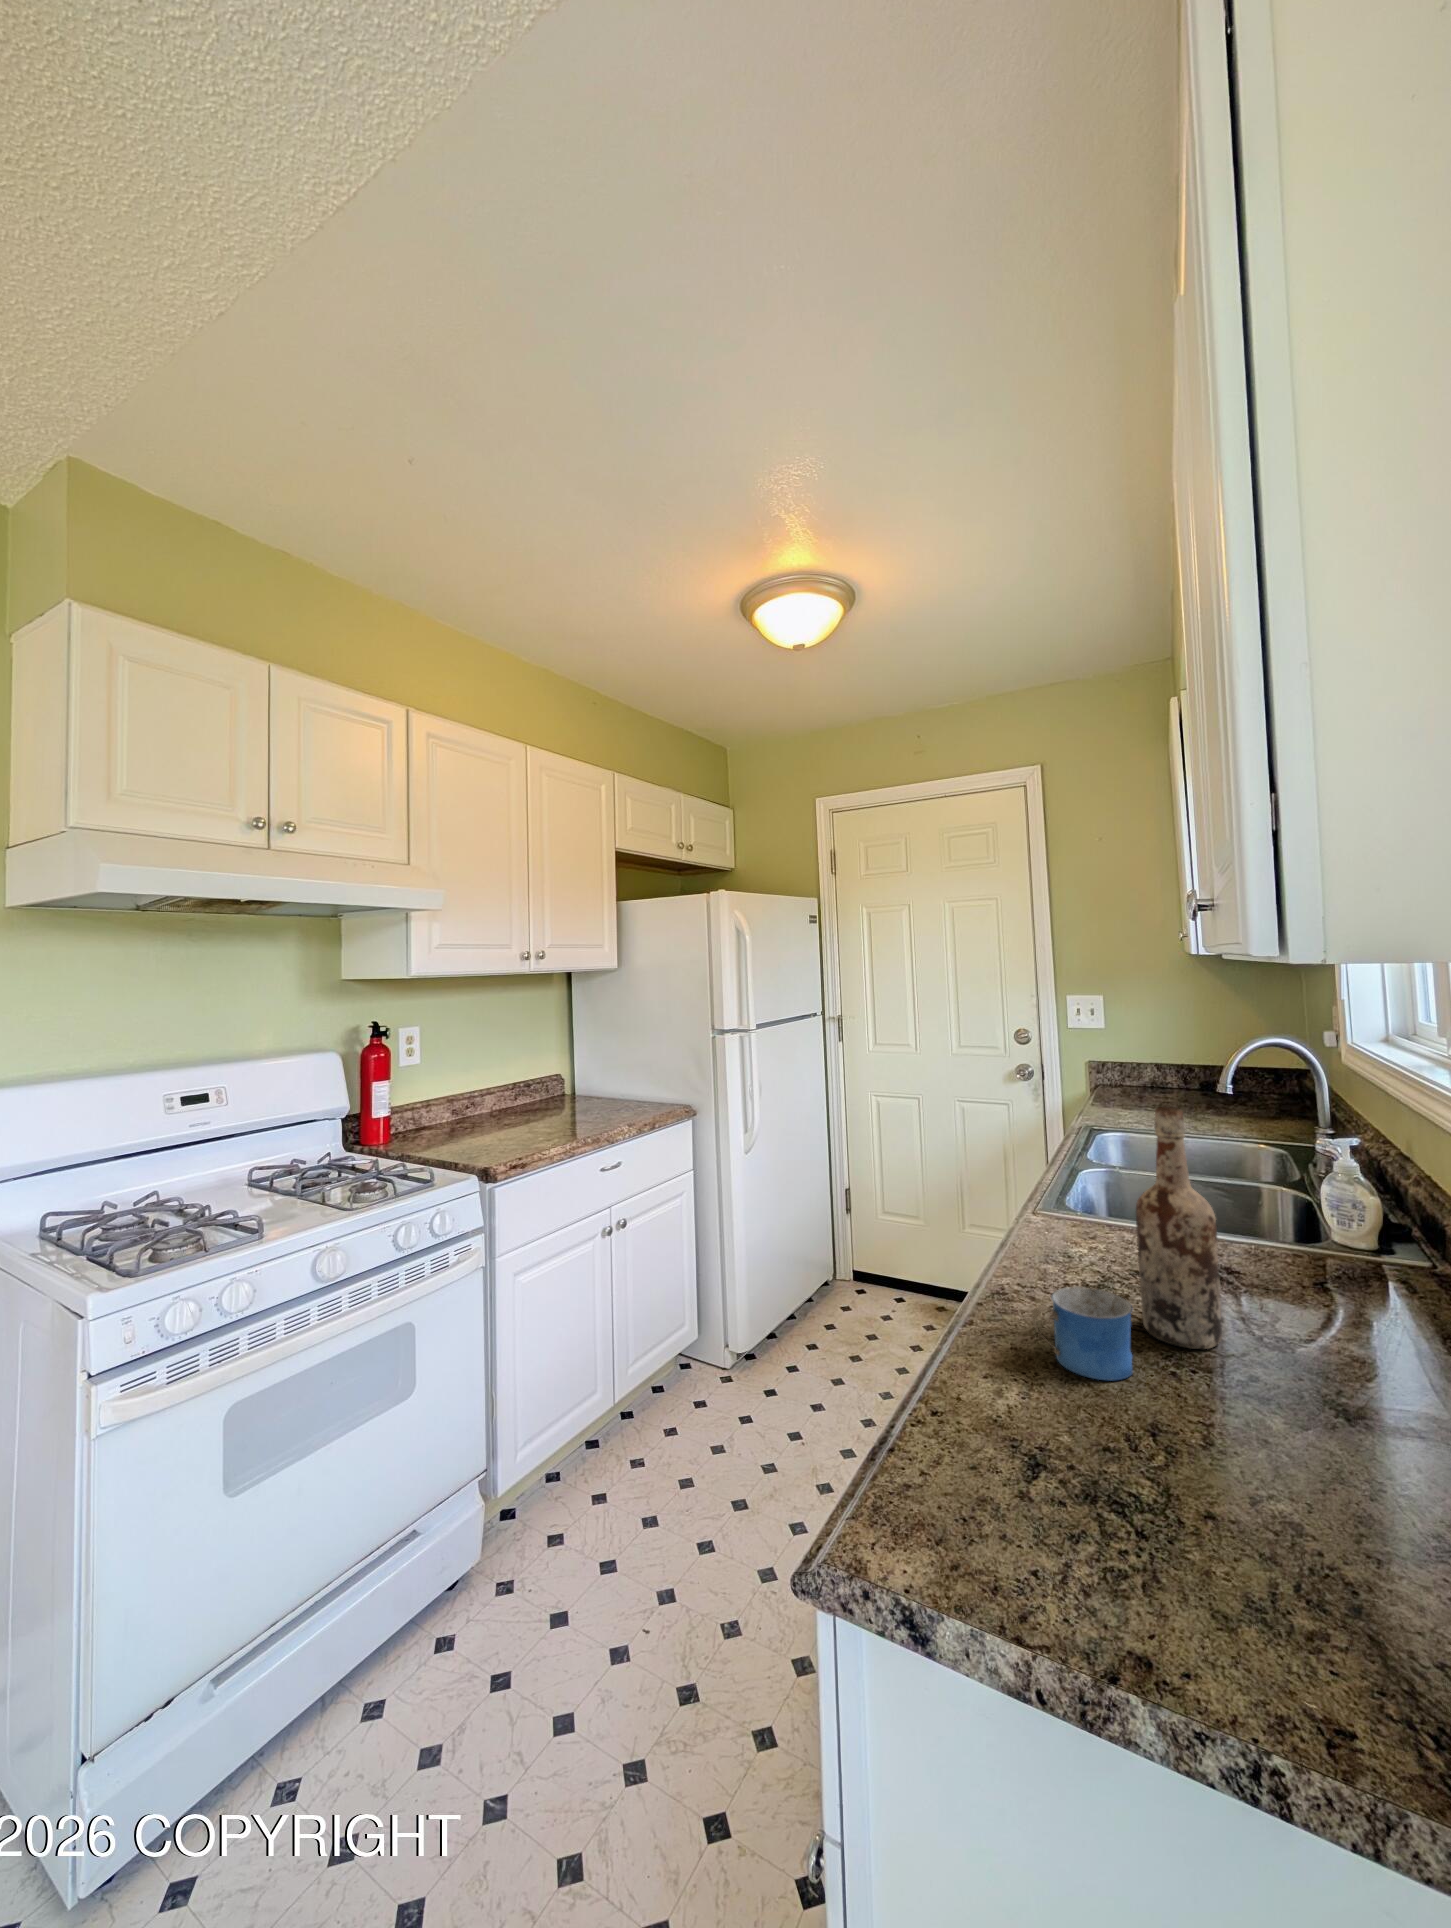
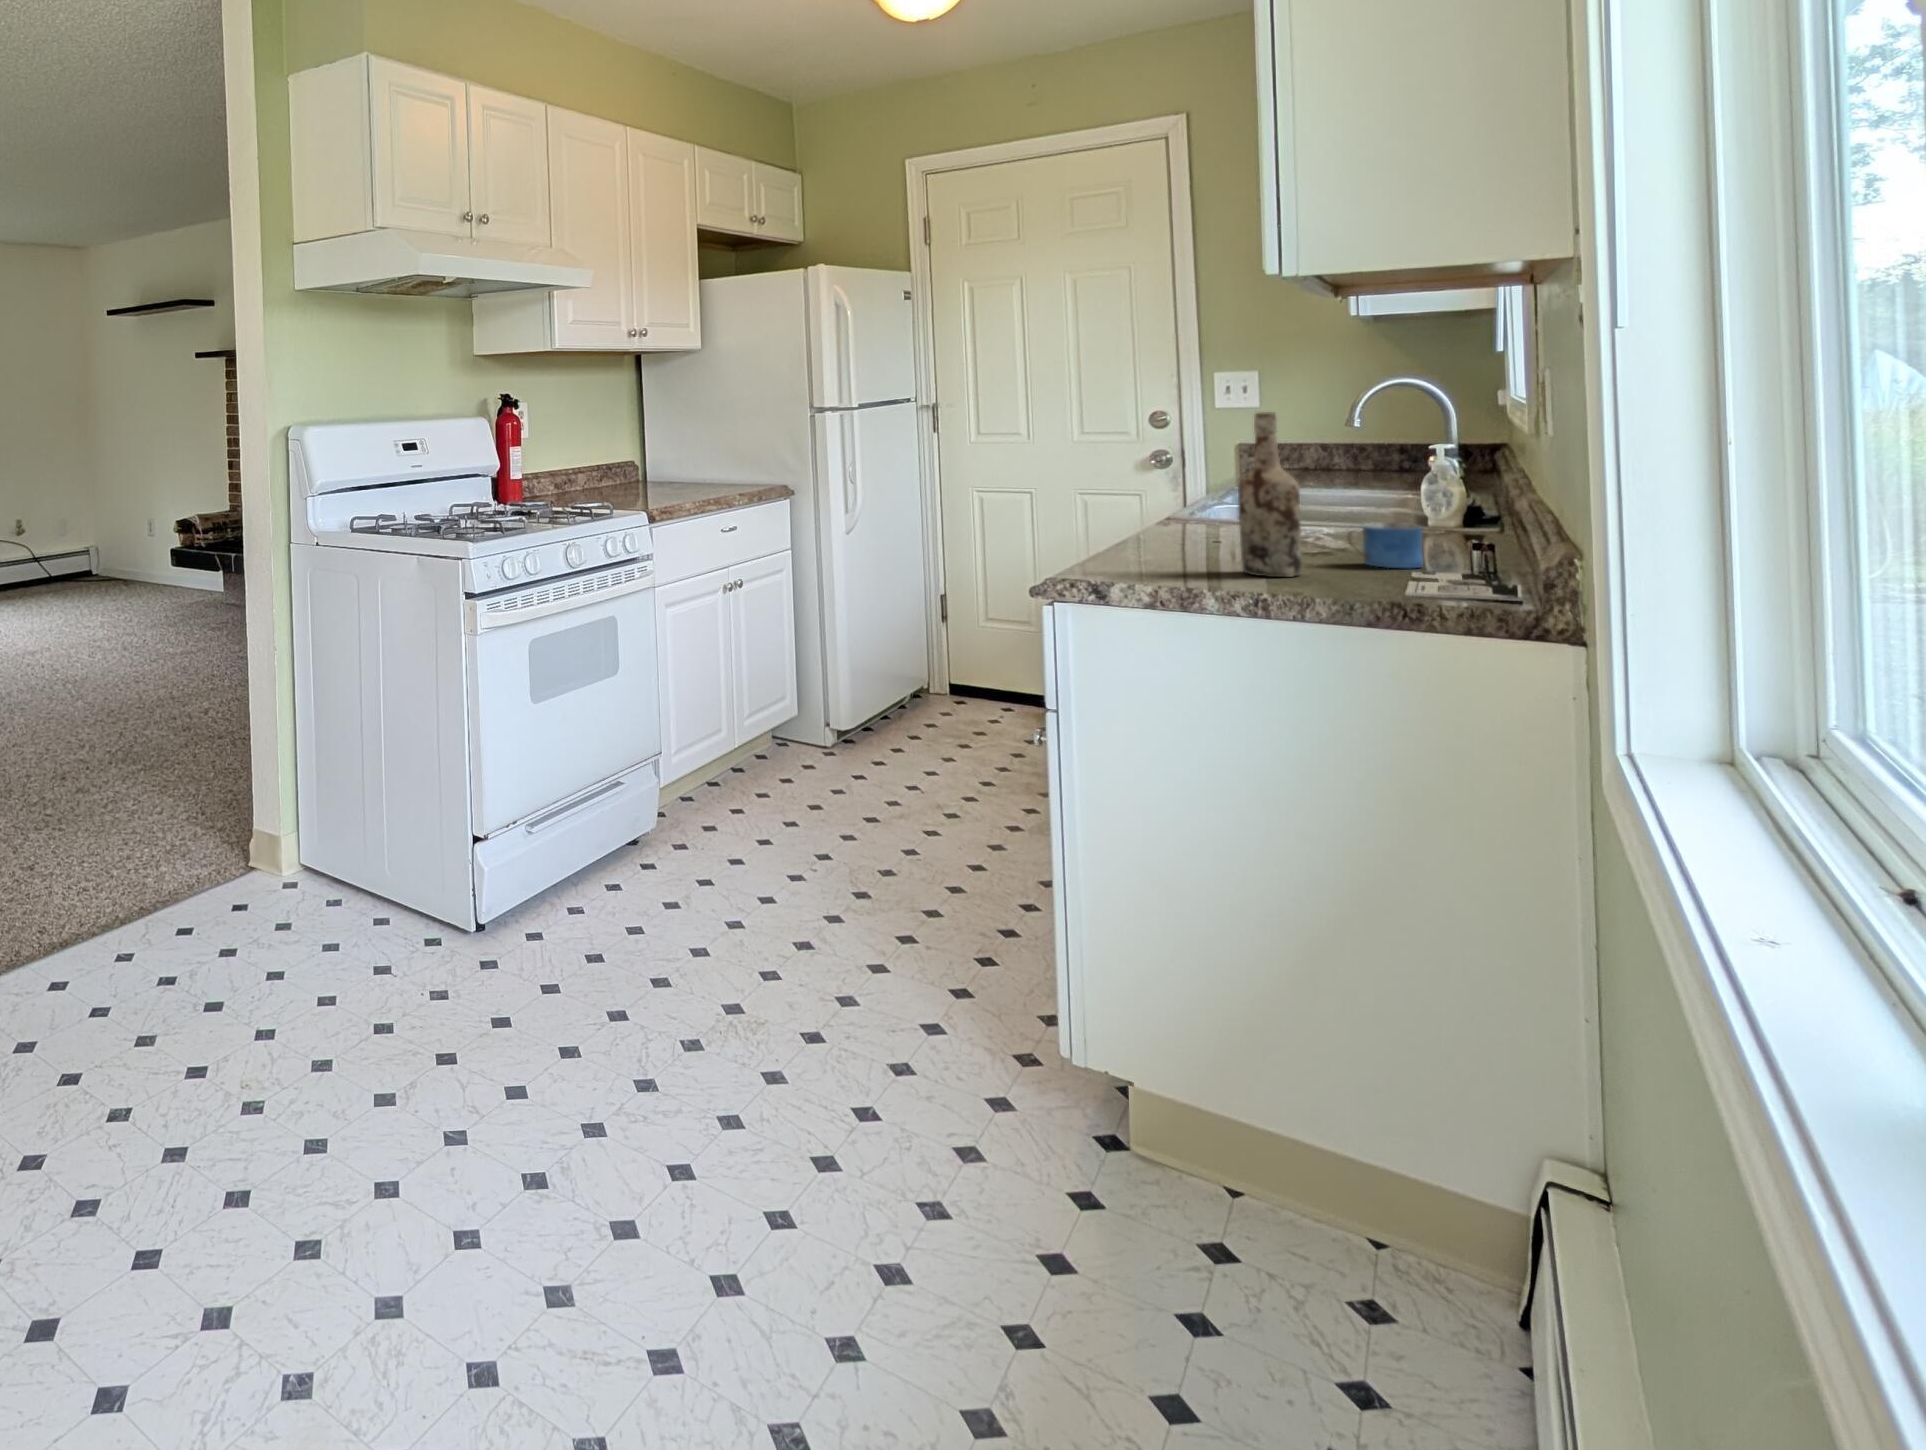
mug: present [1031,1286,1133,1381] -> present [1347,522,1423,568]

